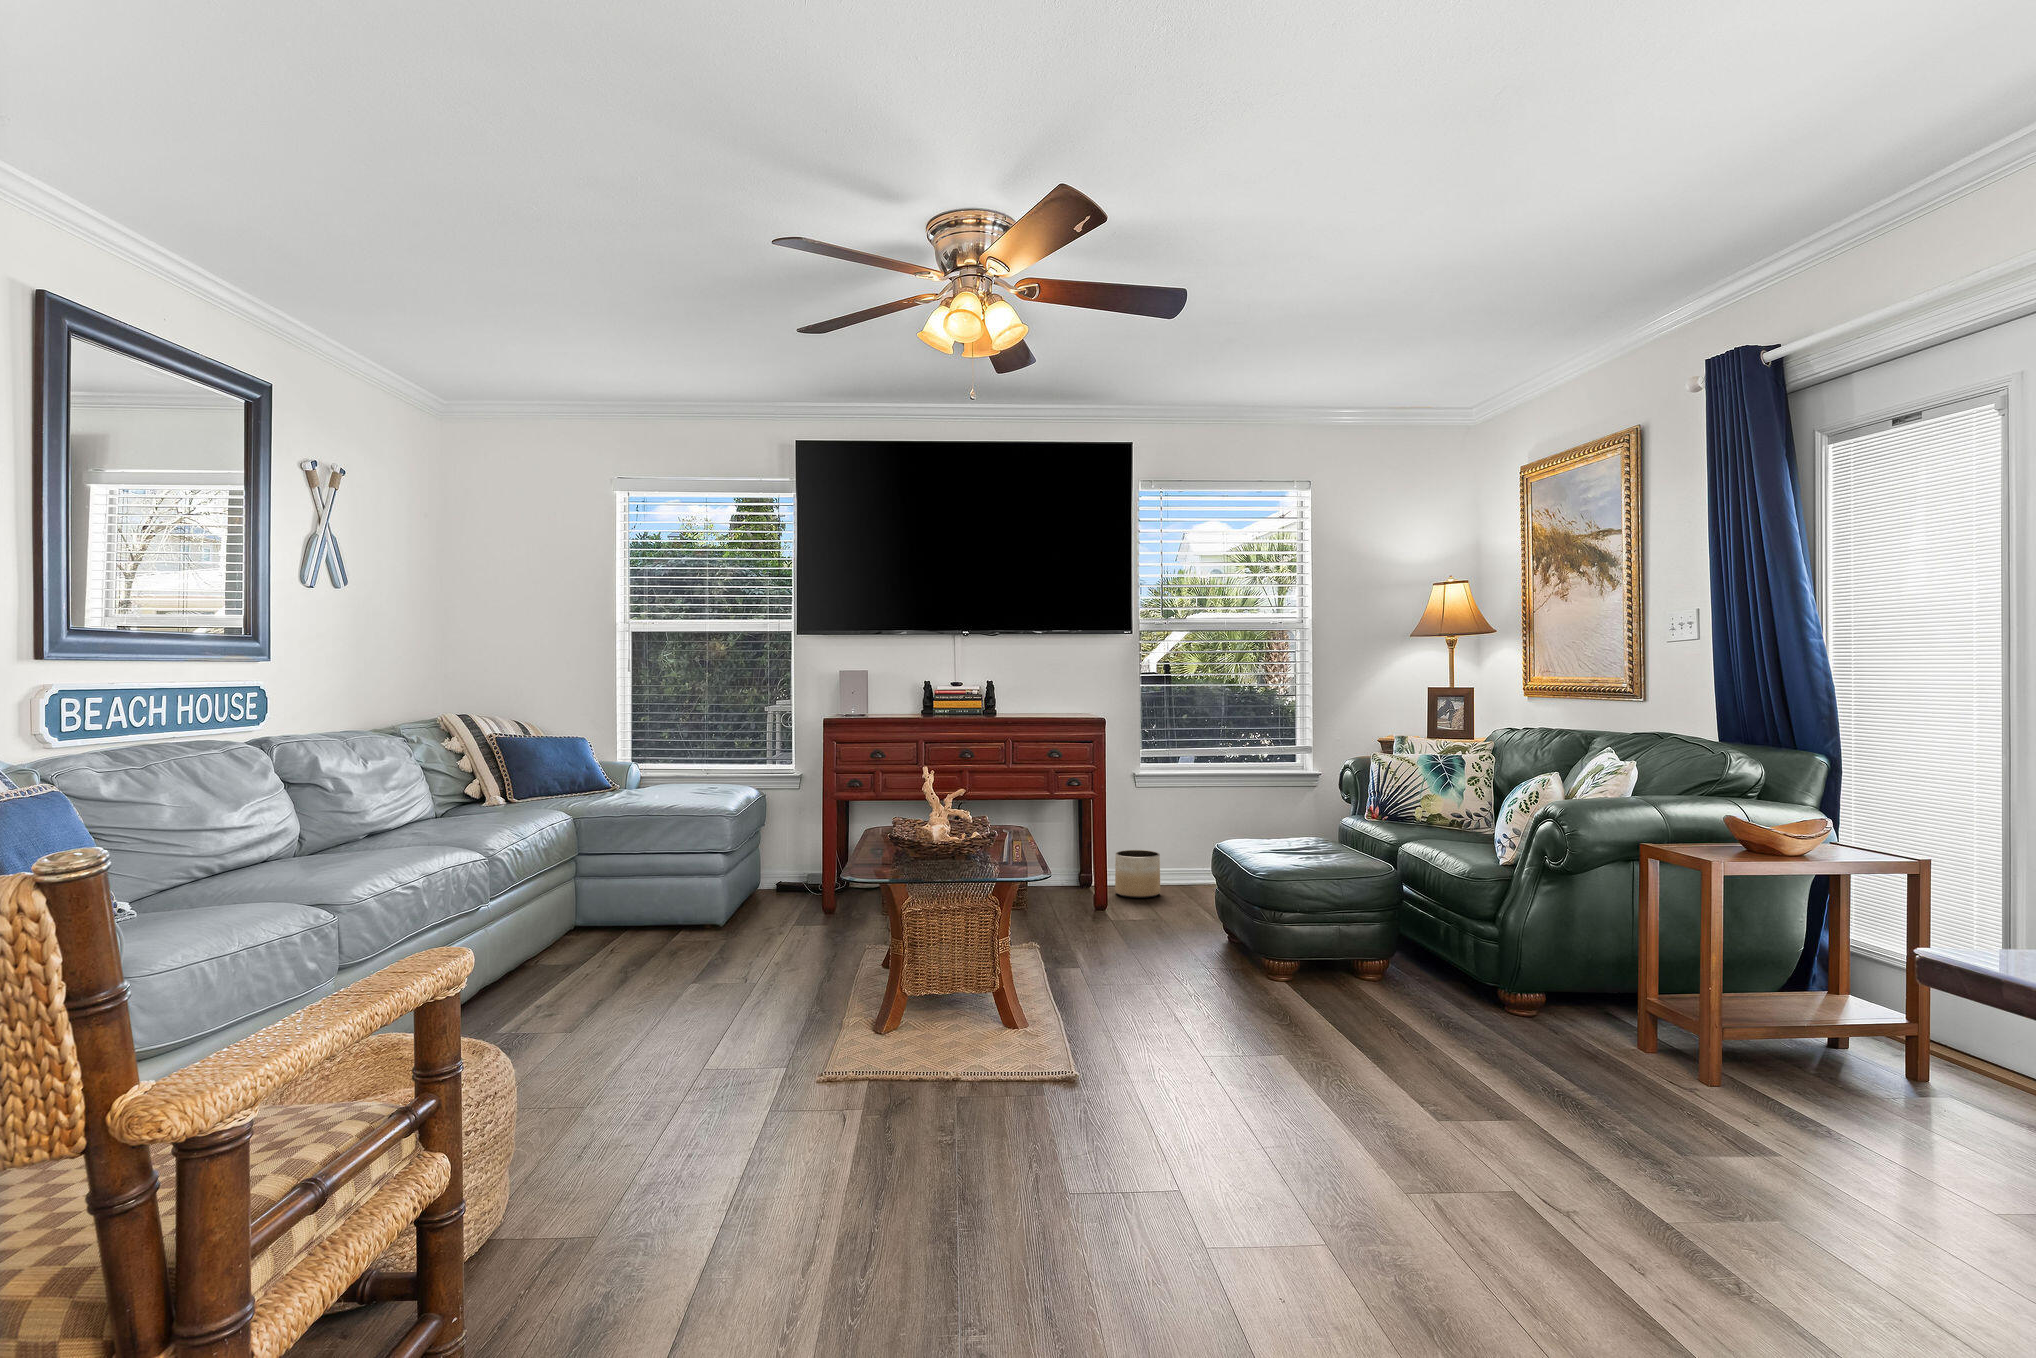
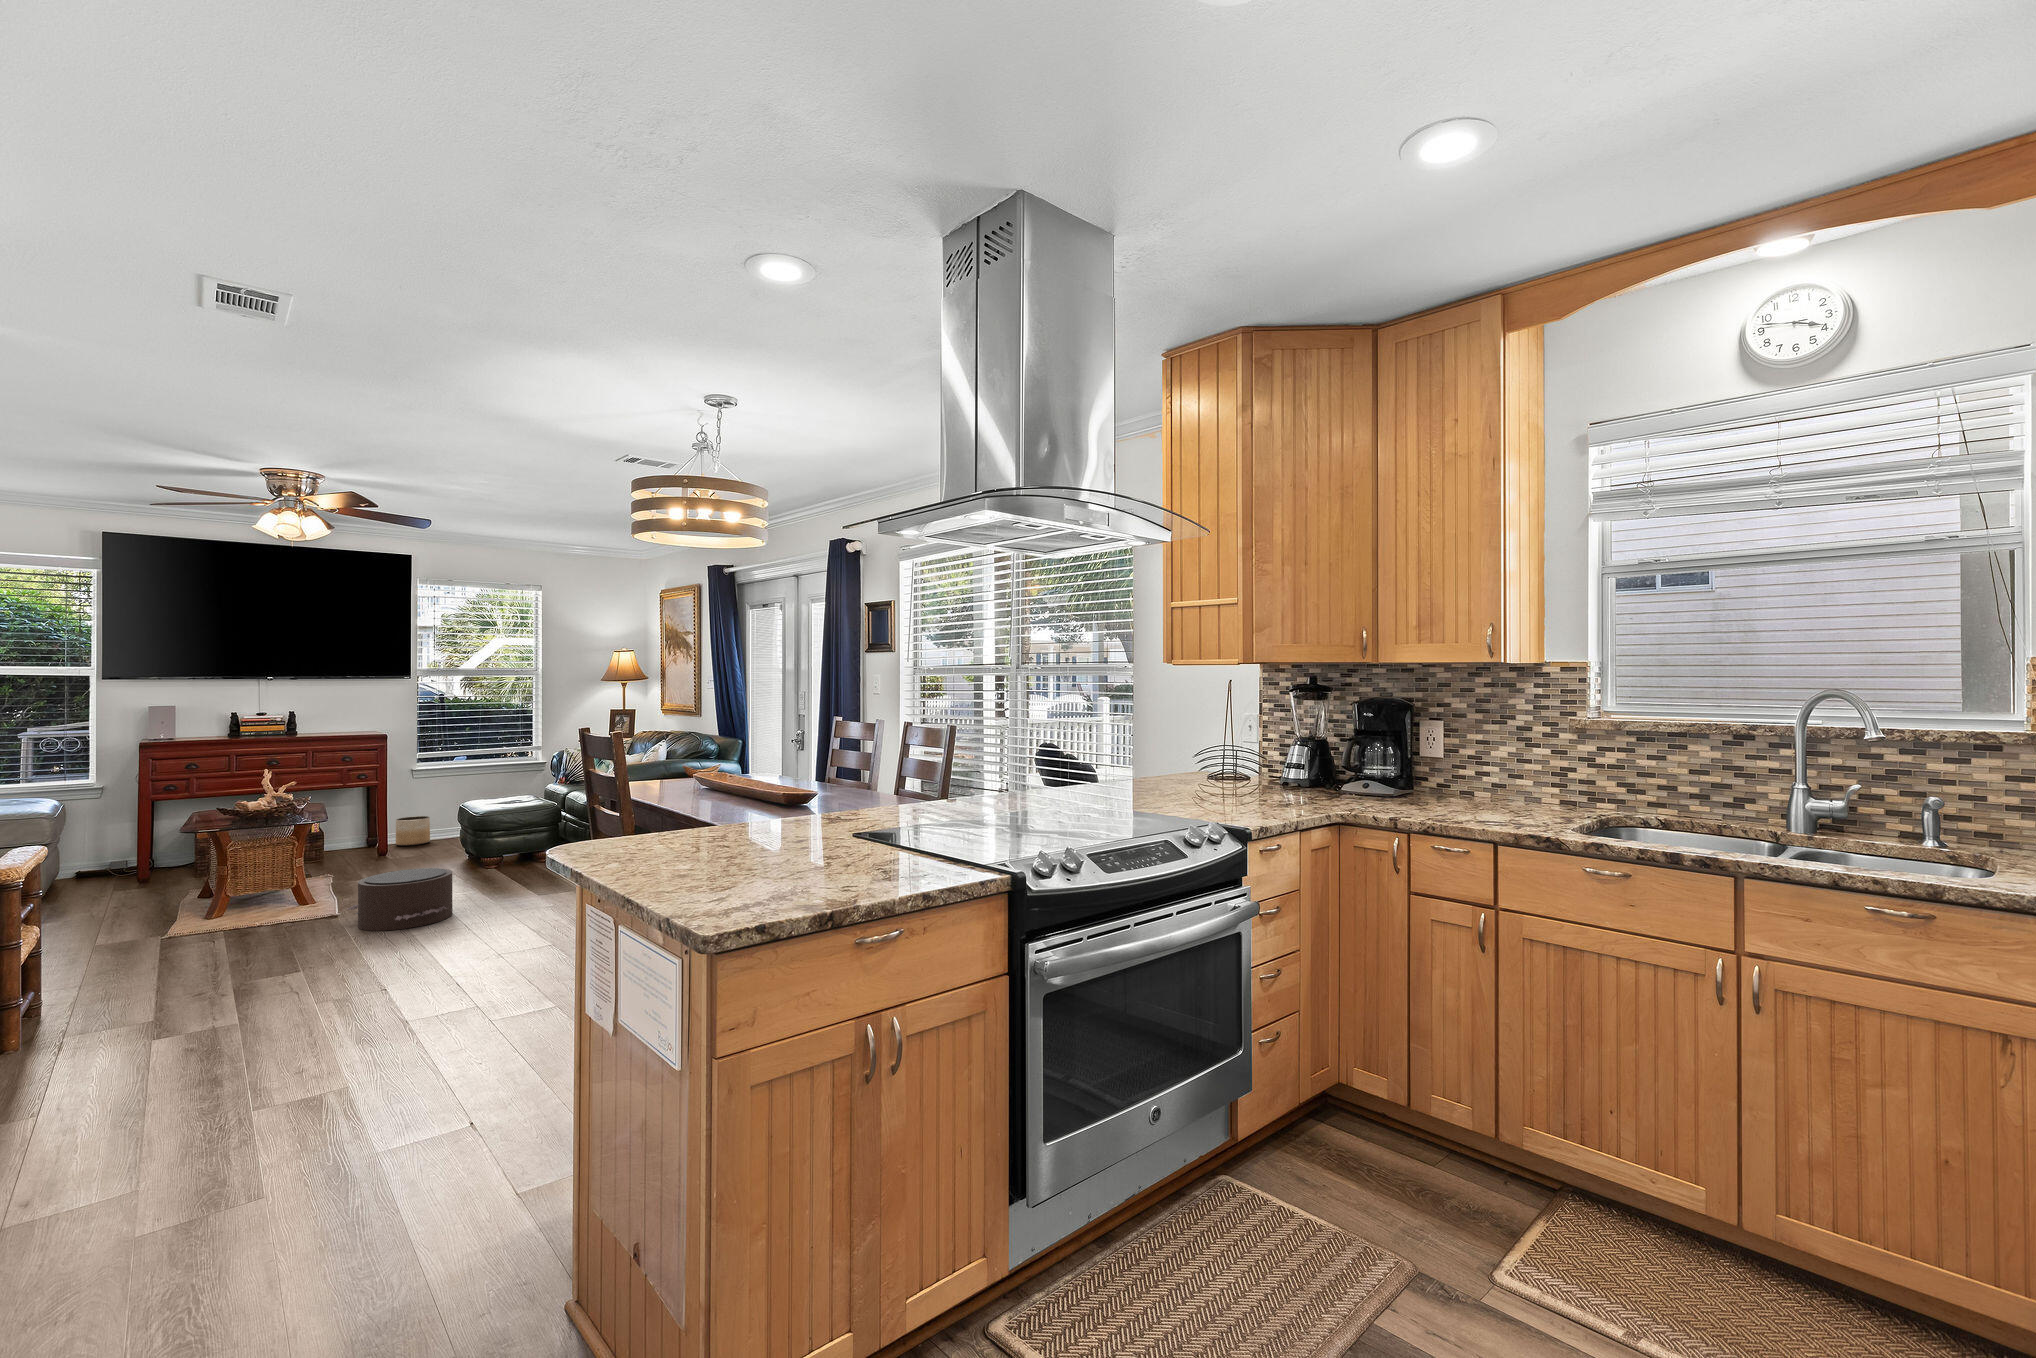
pouf: none [1074,1005,1272,1165] -> present [347,868,453,931]

